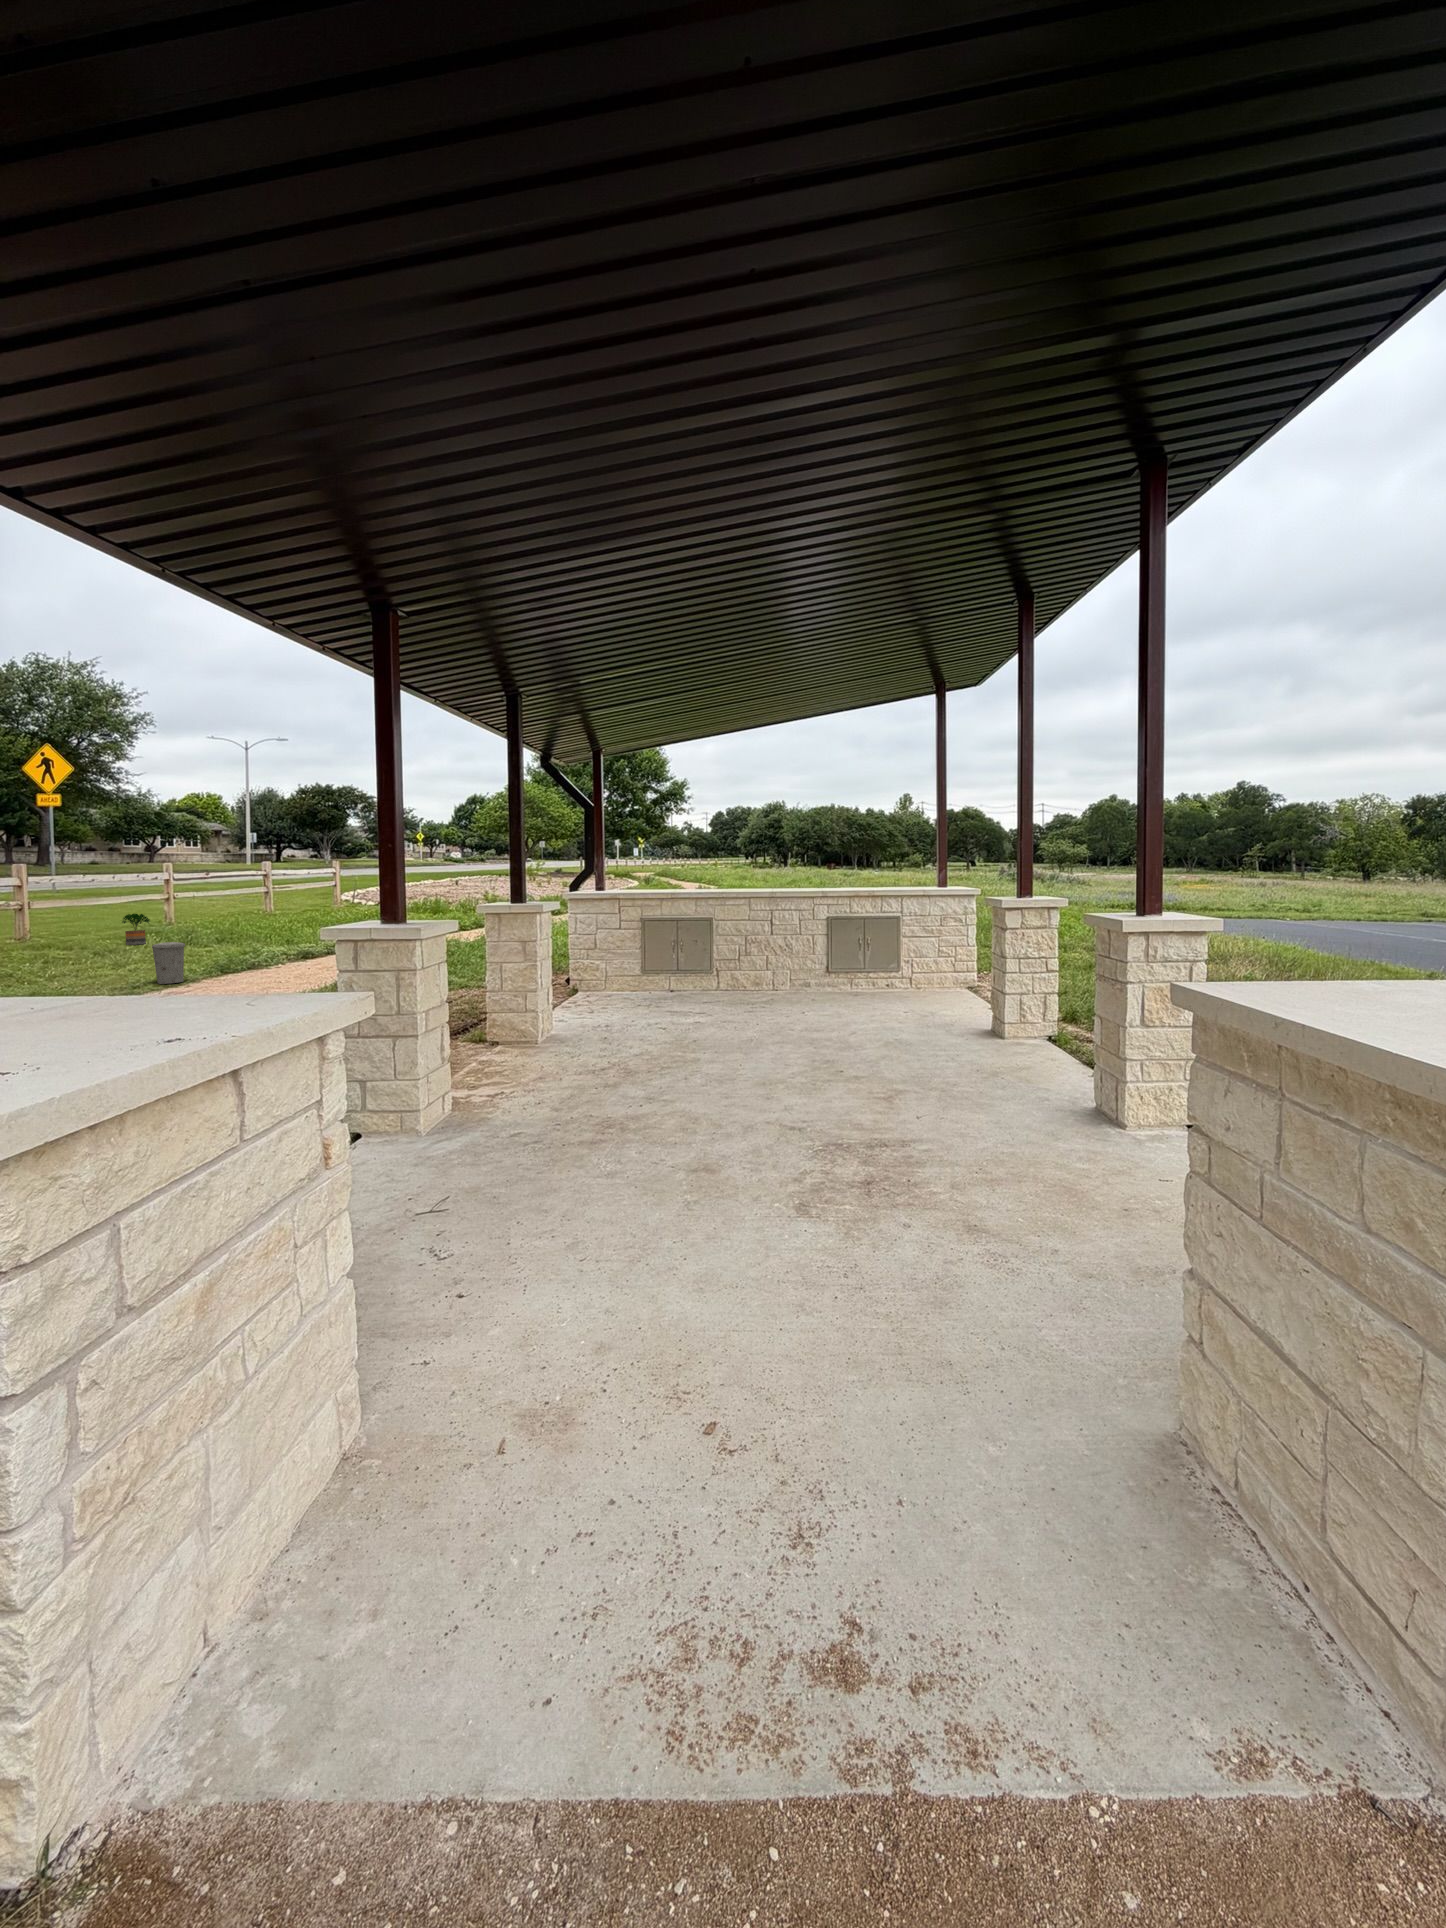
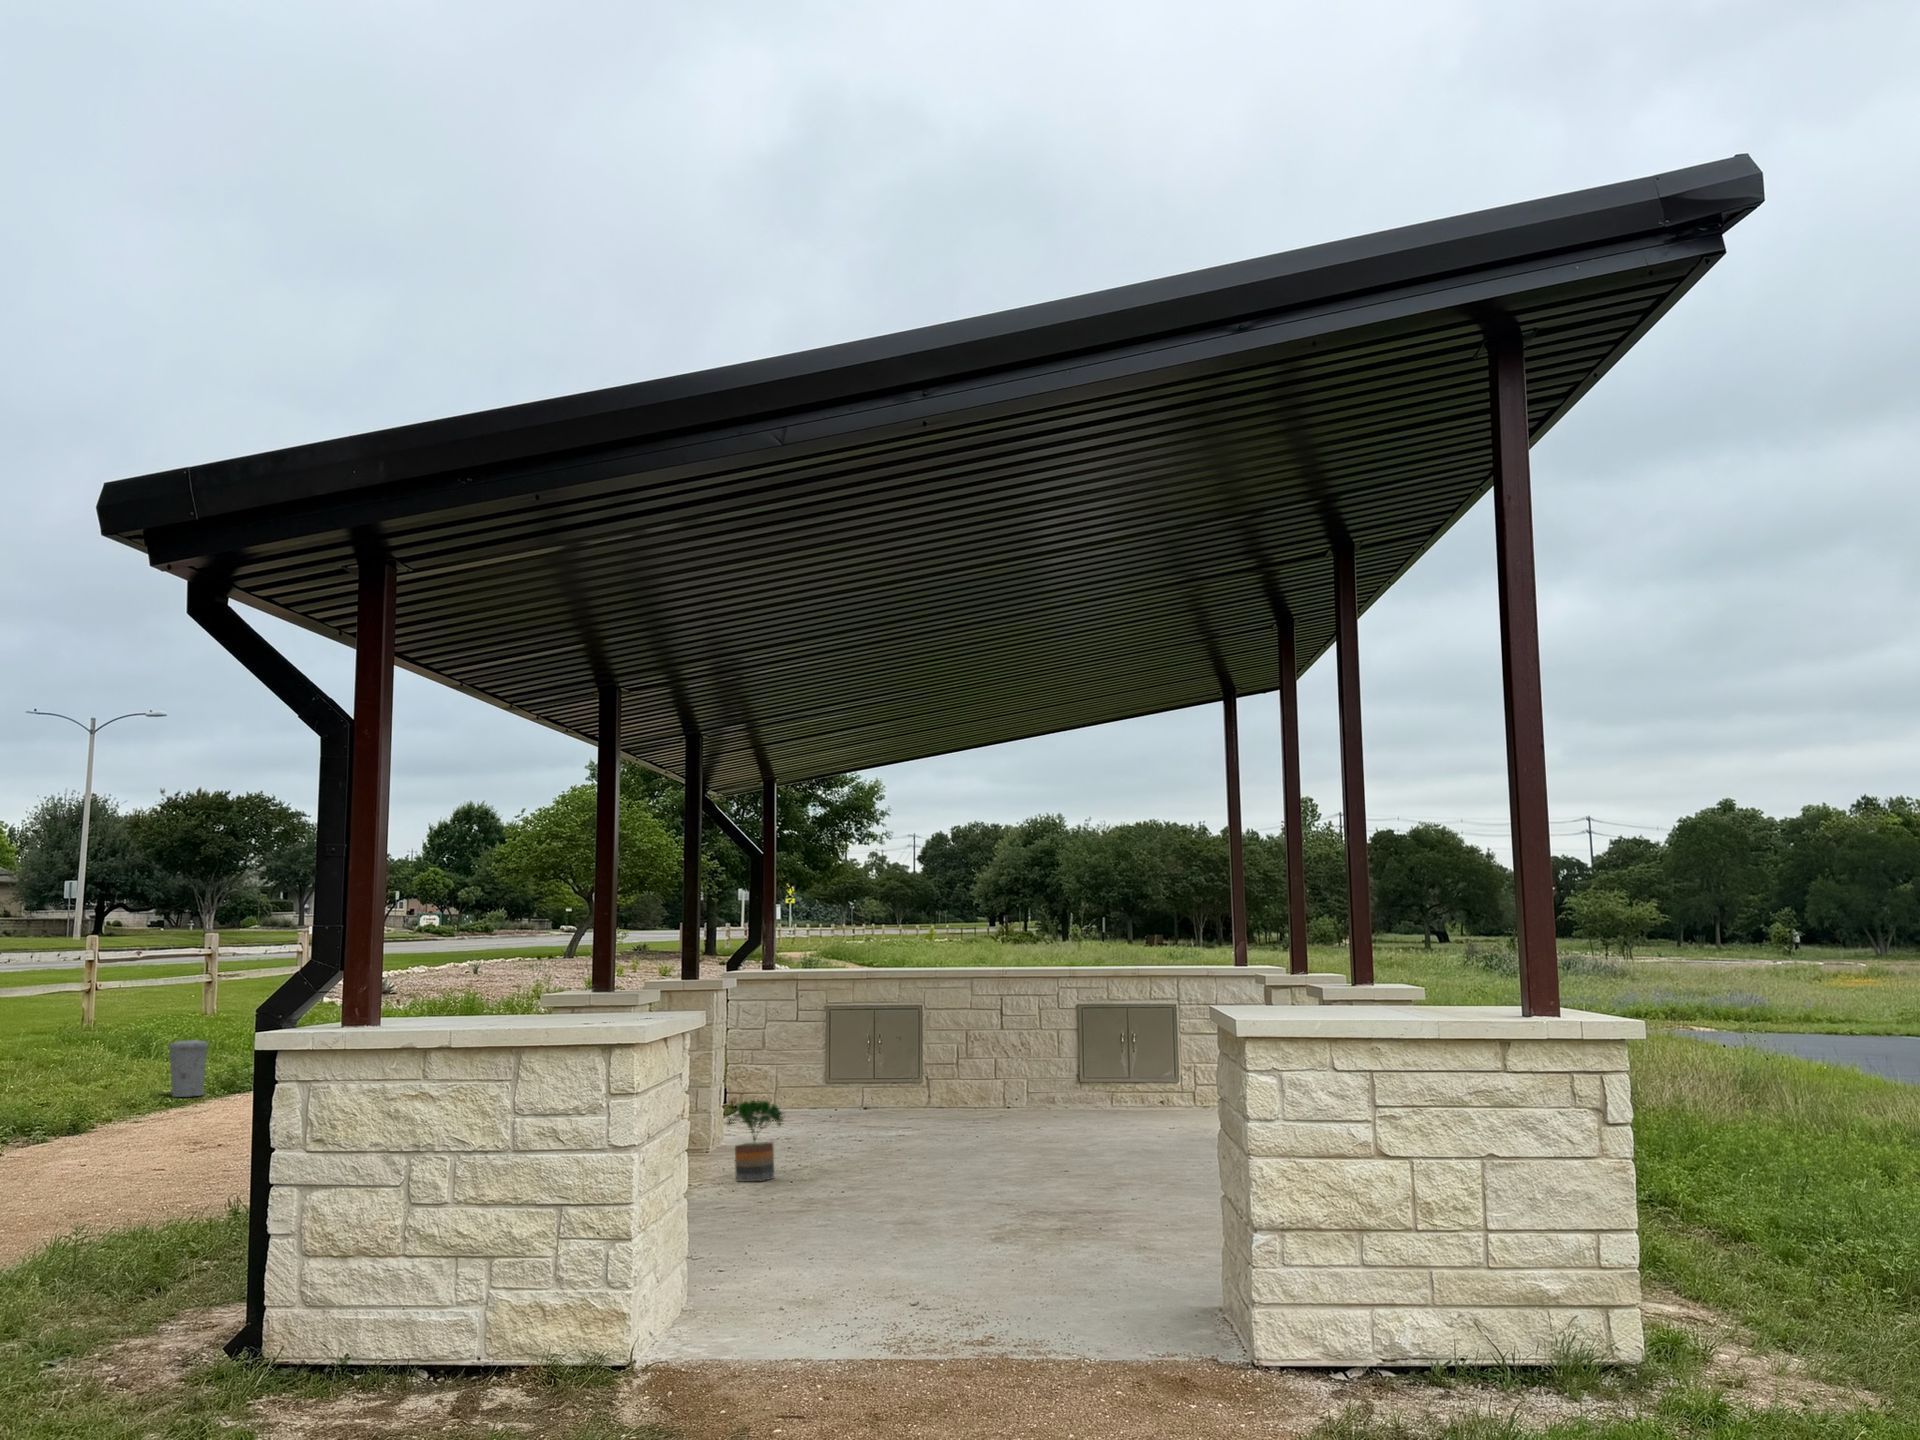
potted tree: present [122,914,150,945] -> present [727,1100,785,1182]

